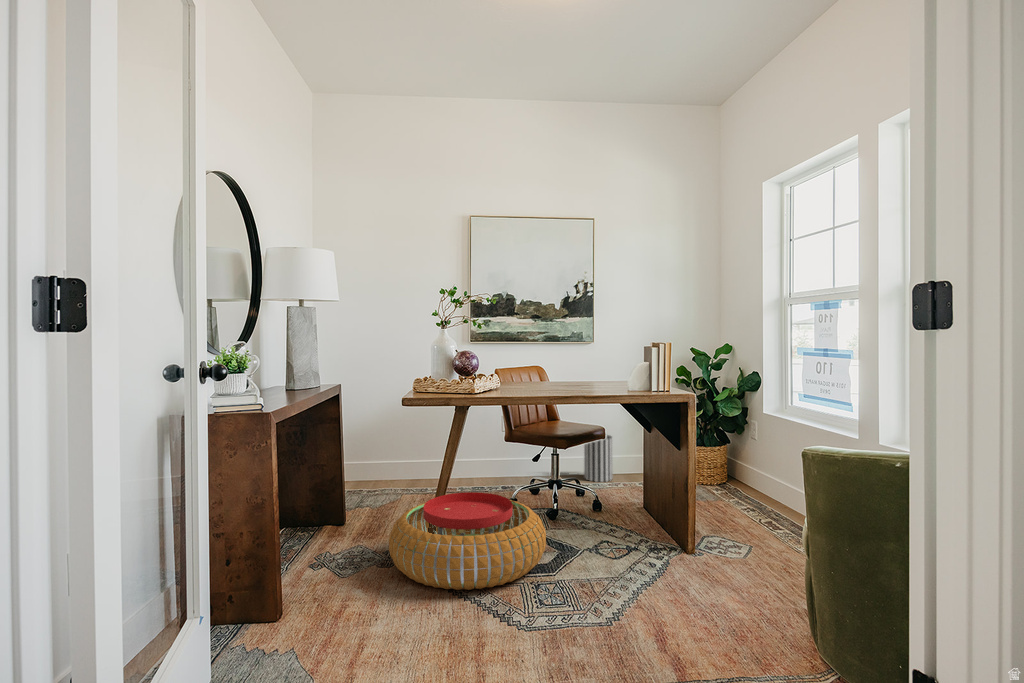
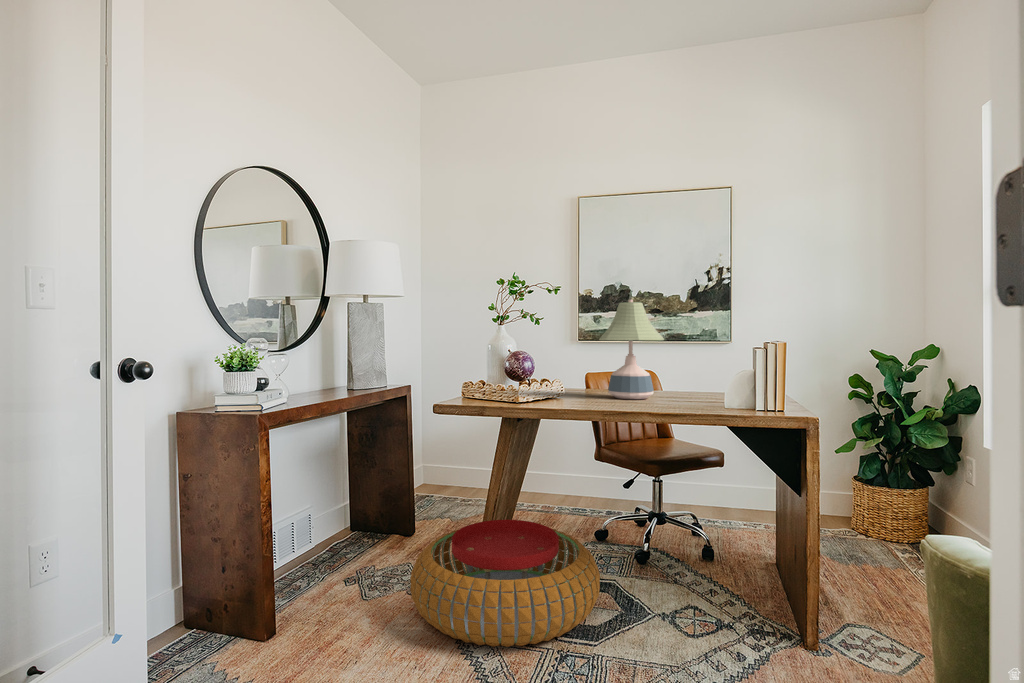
desk lamp: none [522,309,575,388] -> present [599,299,664,399]
wastebasket: present [584,435,613,482] -> none [716,458,754,520]

